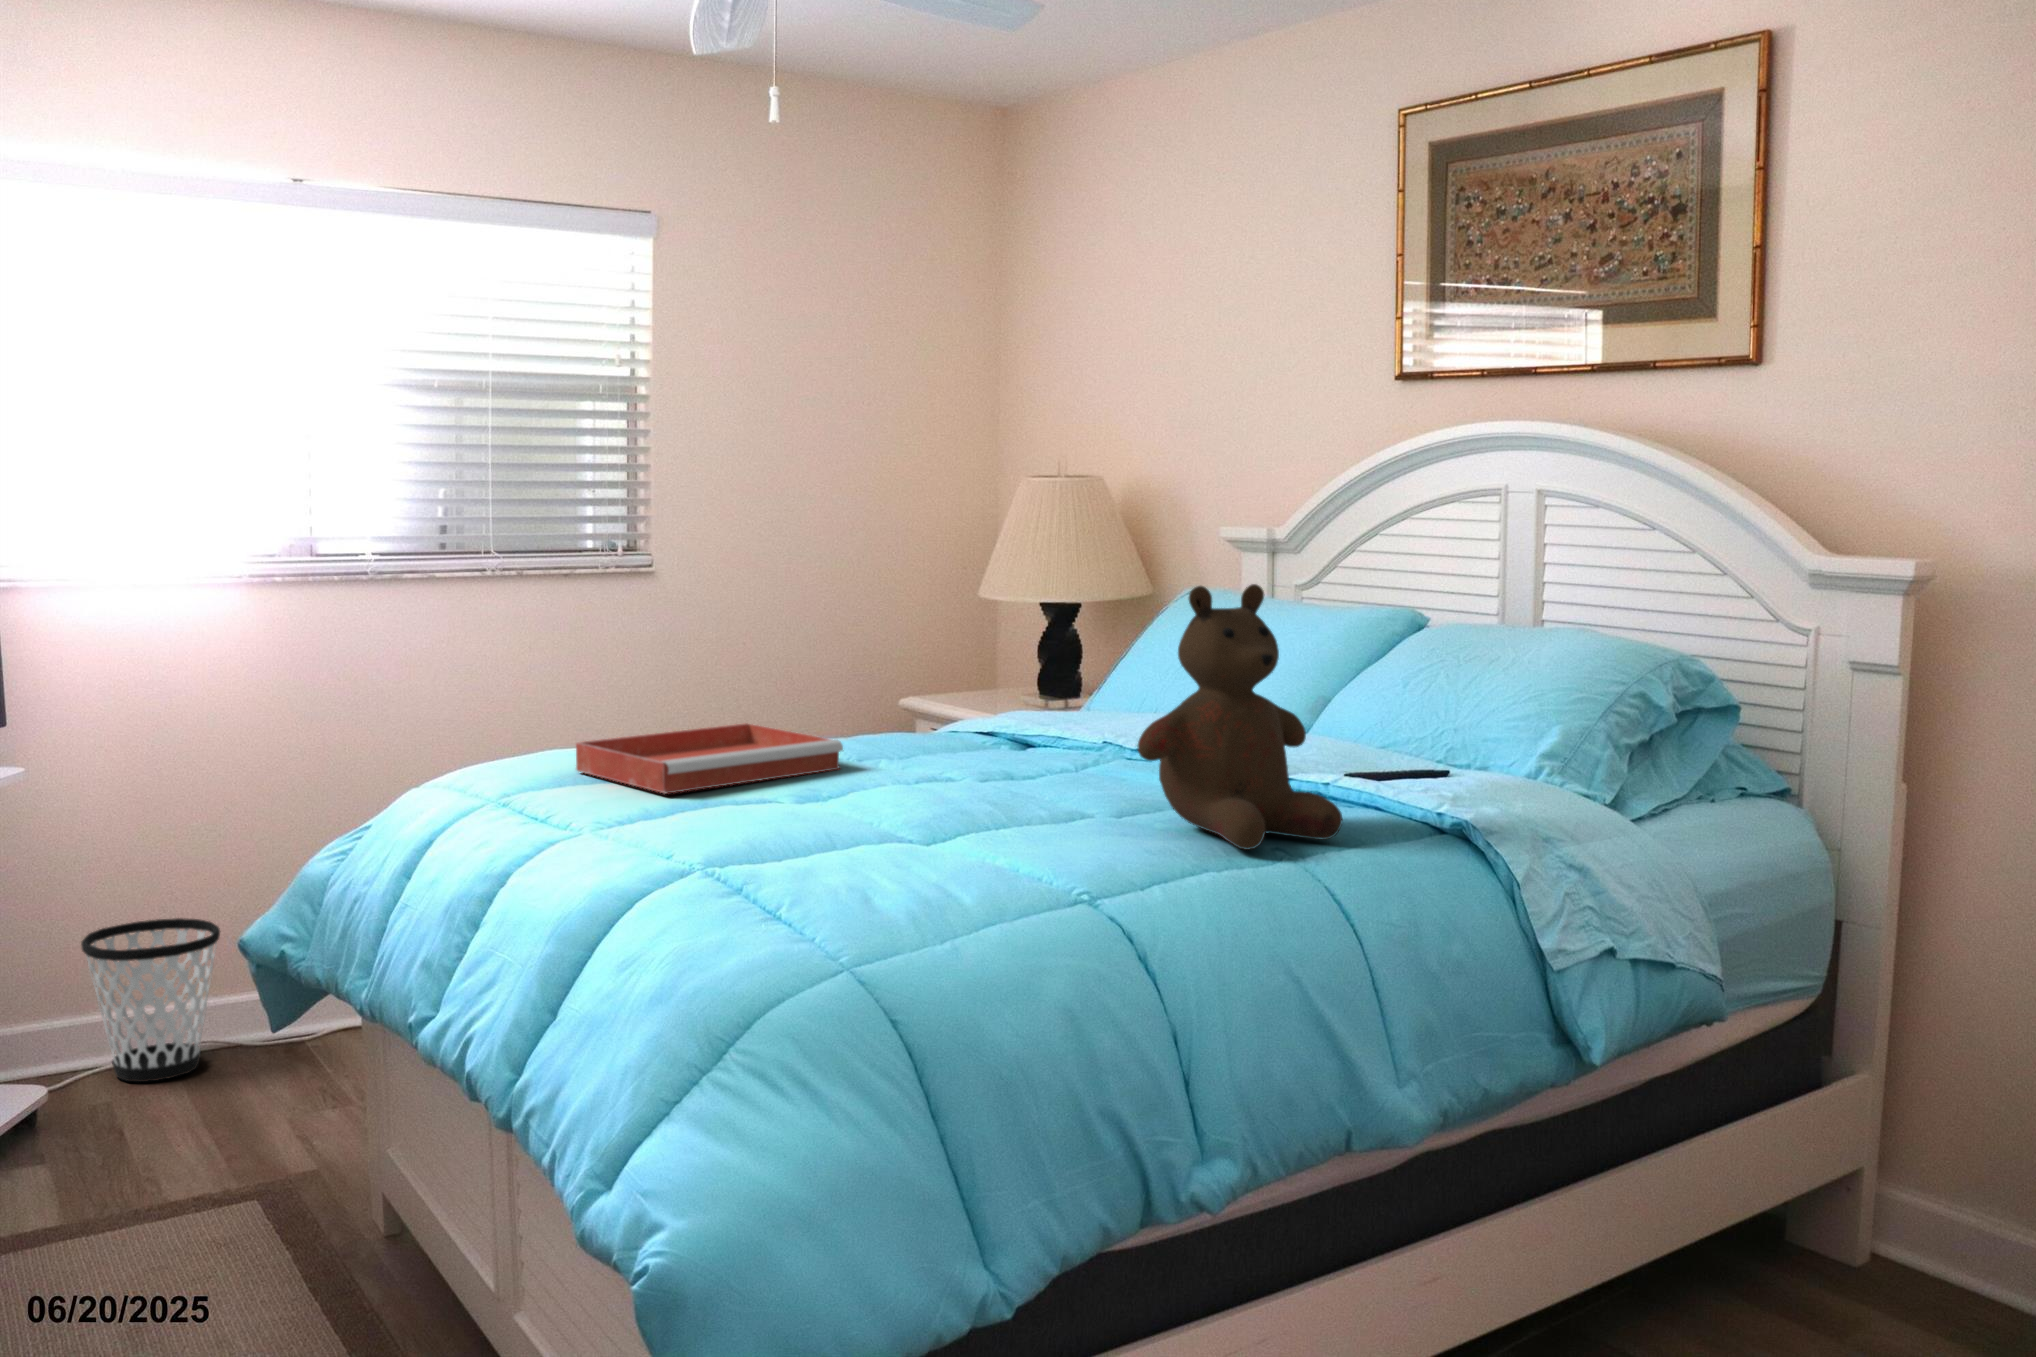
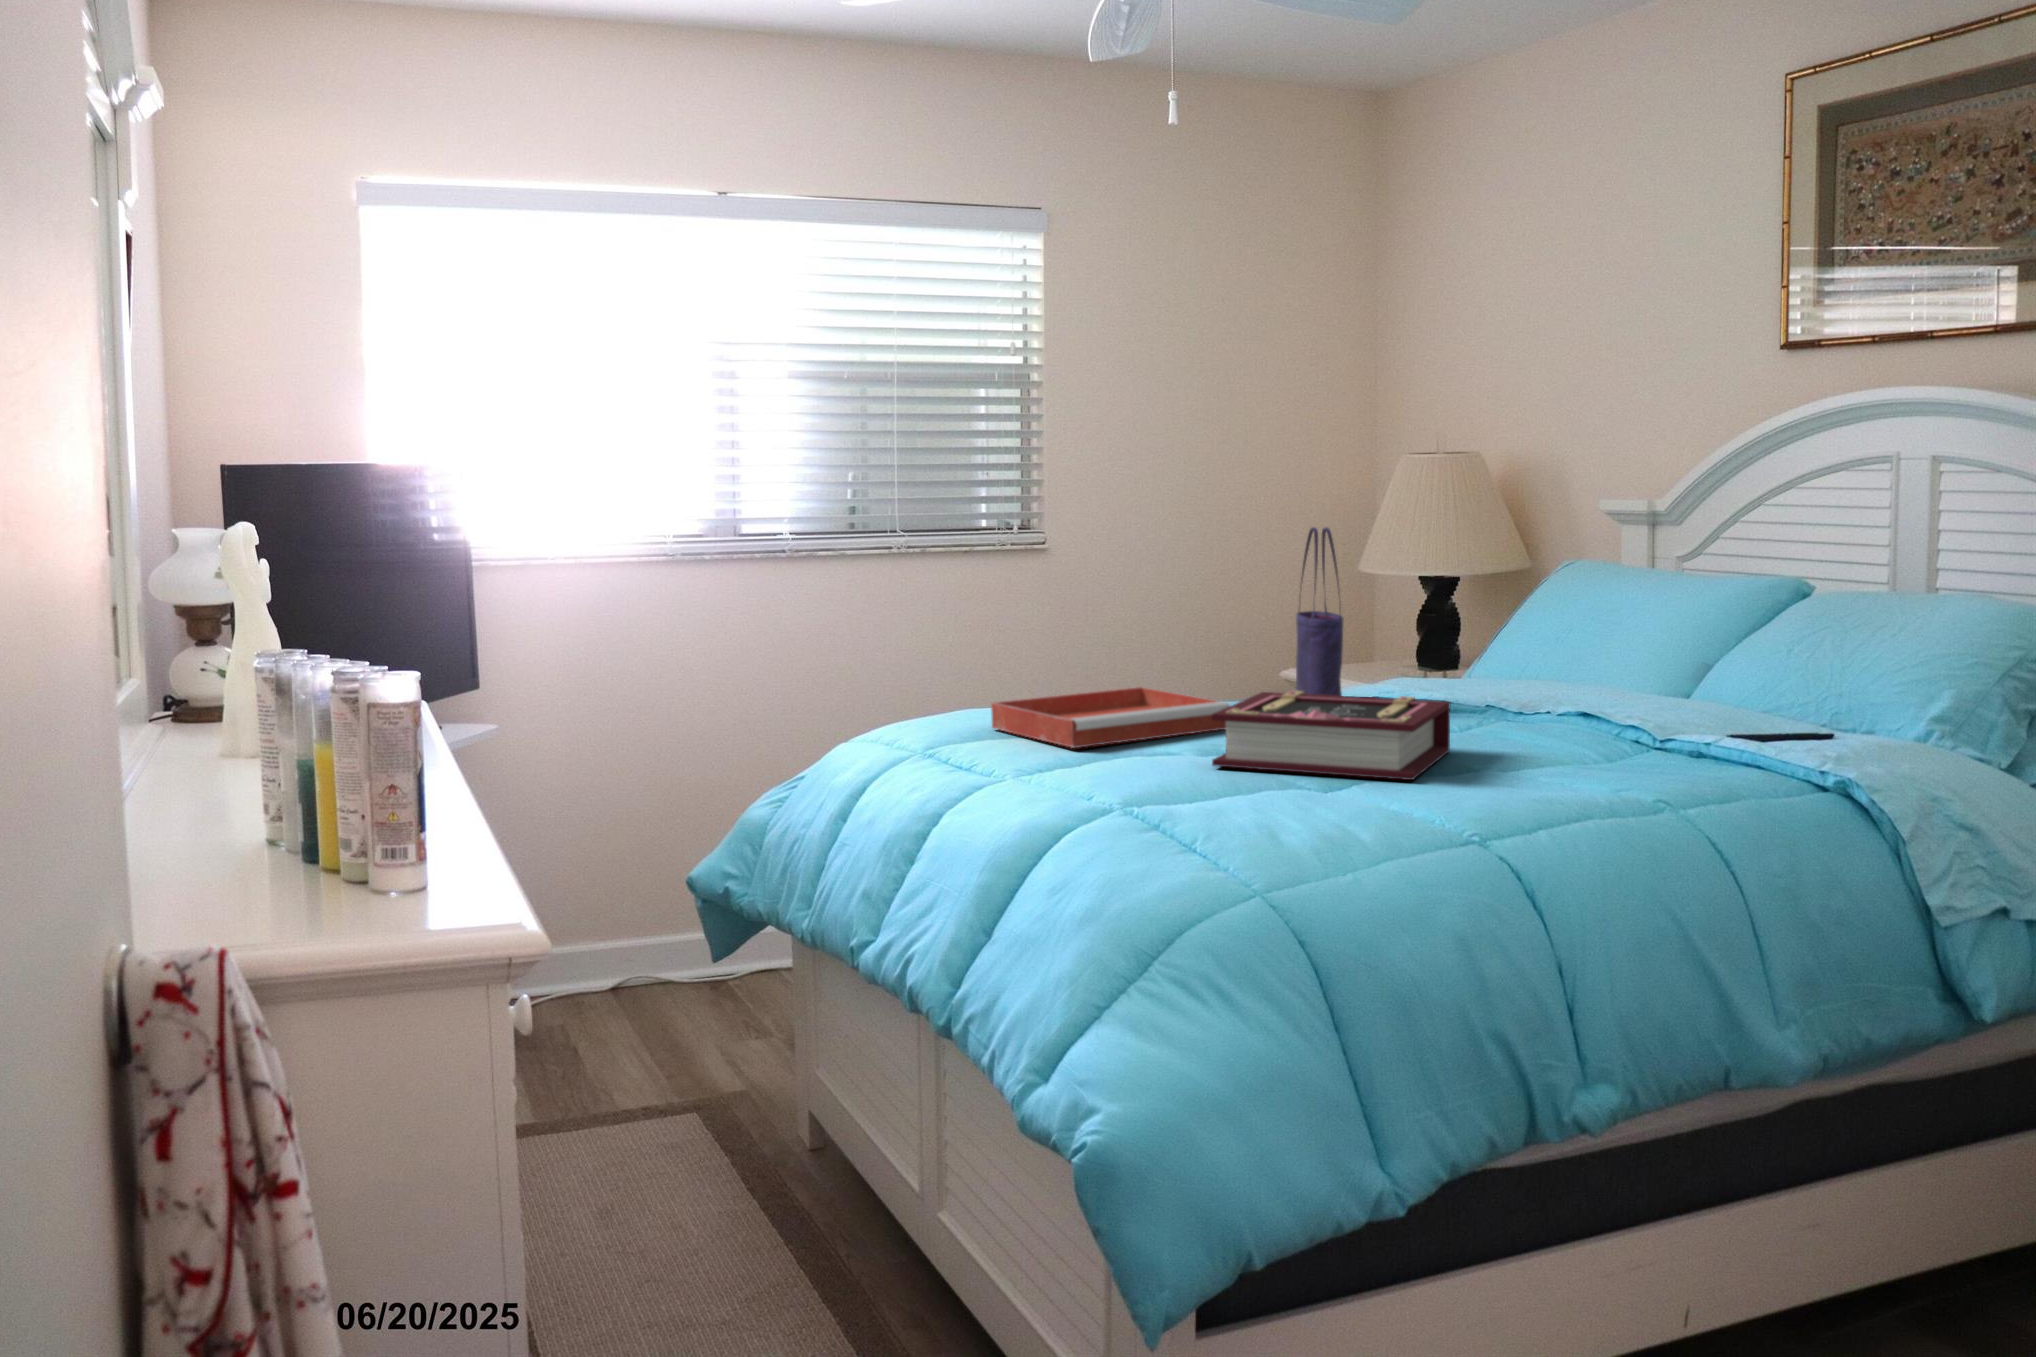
tote bag: none [915,552,964,749] -> present [1296,527,1343,696]
teddy bear: present [1138,584,1342,850] -> none [1516,553,1721,804]
book: none [816,728,1072,826] -> present [1212,691,1450,780]
wastebasket: present [81,918,220,1082] -> none [566,857,677,996]

